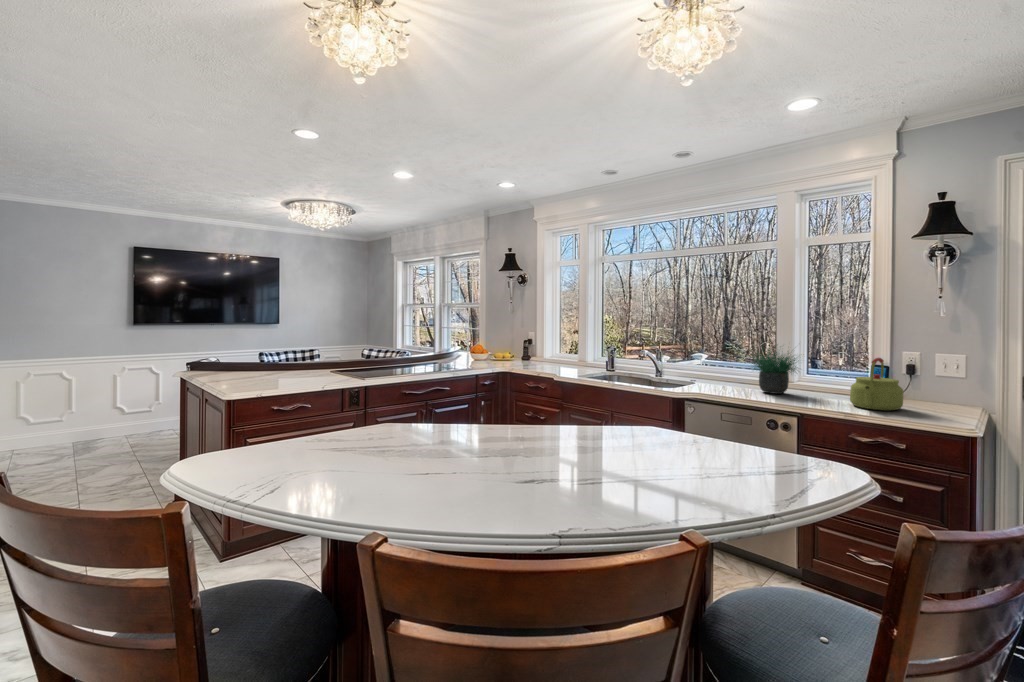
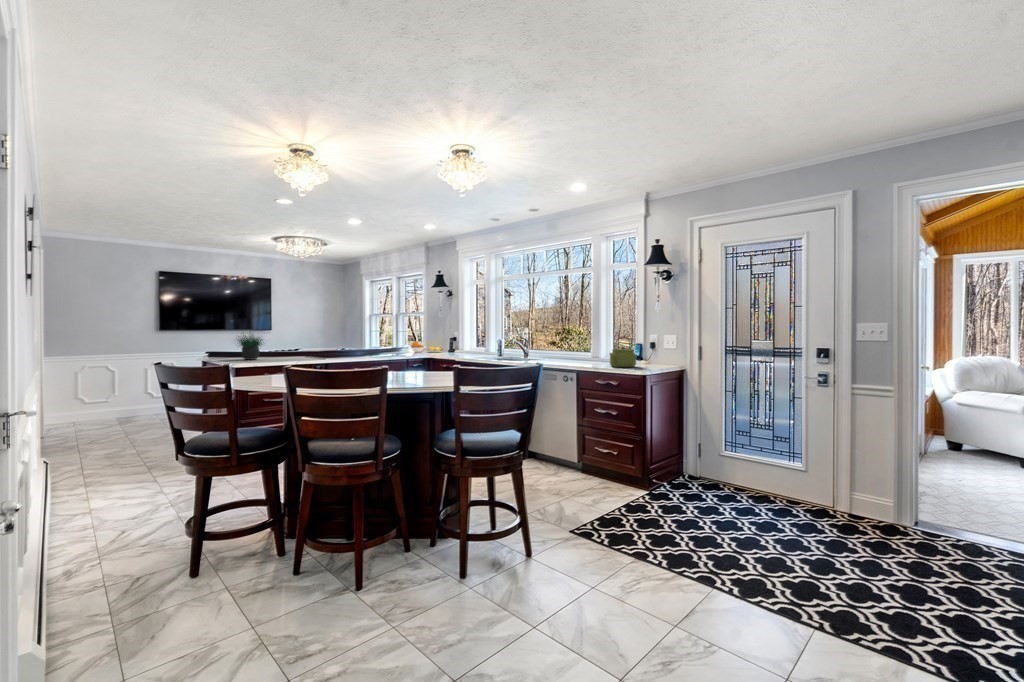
potted plant: present [752,350,796,394] -> present [237,331,263,360]

